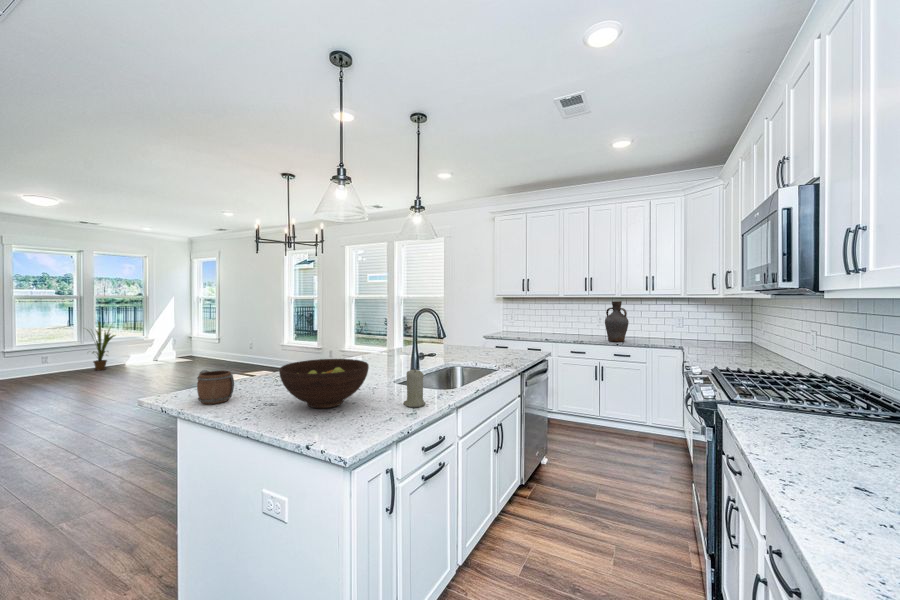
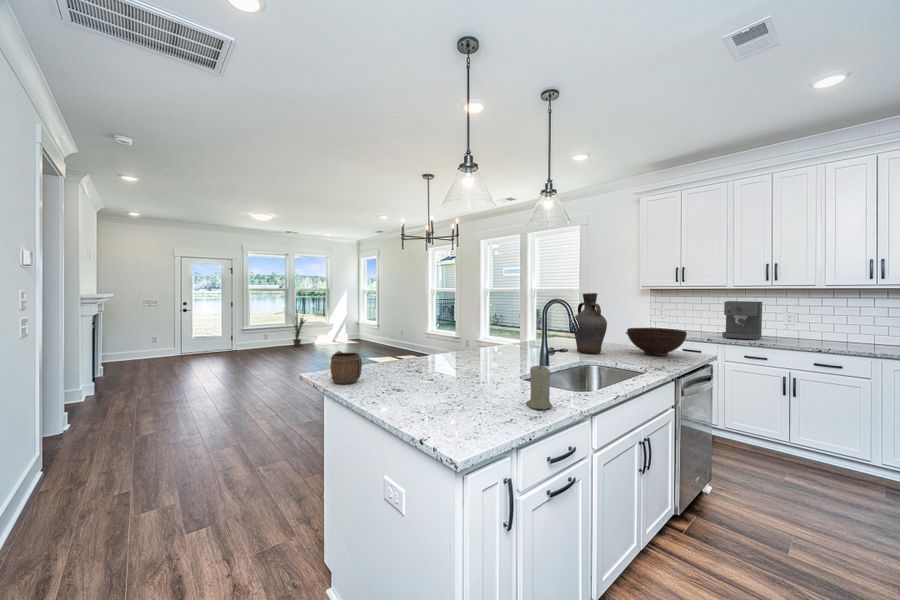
vase: present [605,301,629,342] -> present [572,293,607,354]
coffee maker: none [556,306,582,337] -> present [722,301,762,340]
fruit bowl: present [279,359,369,408] -> present [627,328,687,356]

